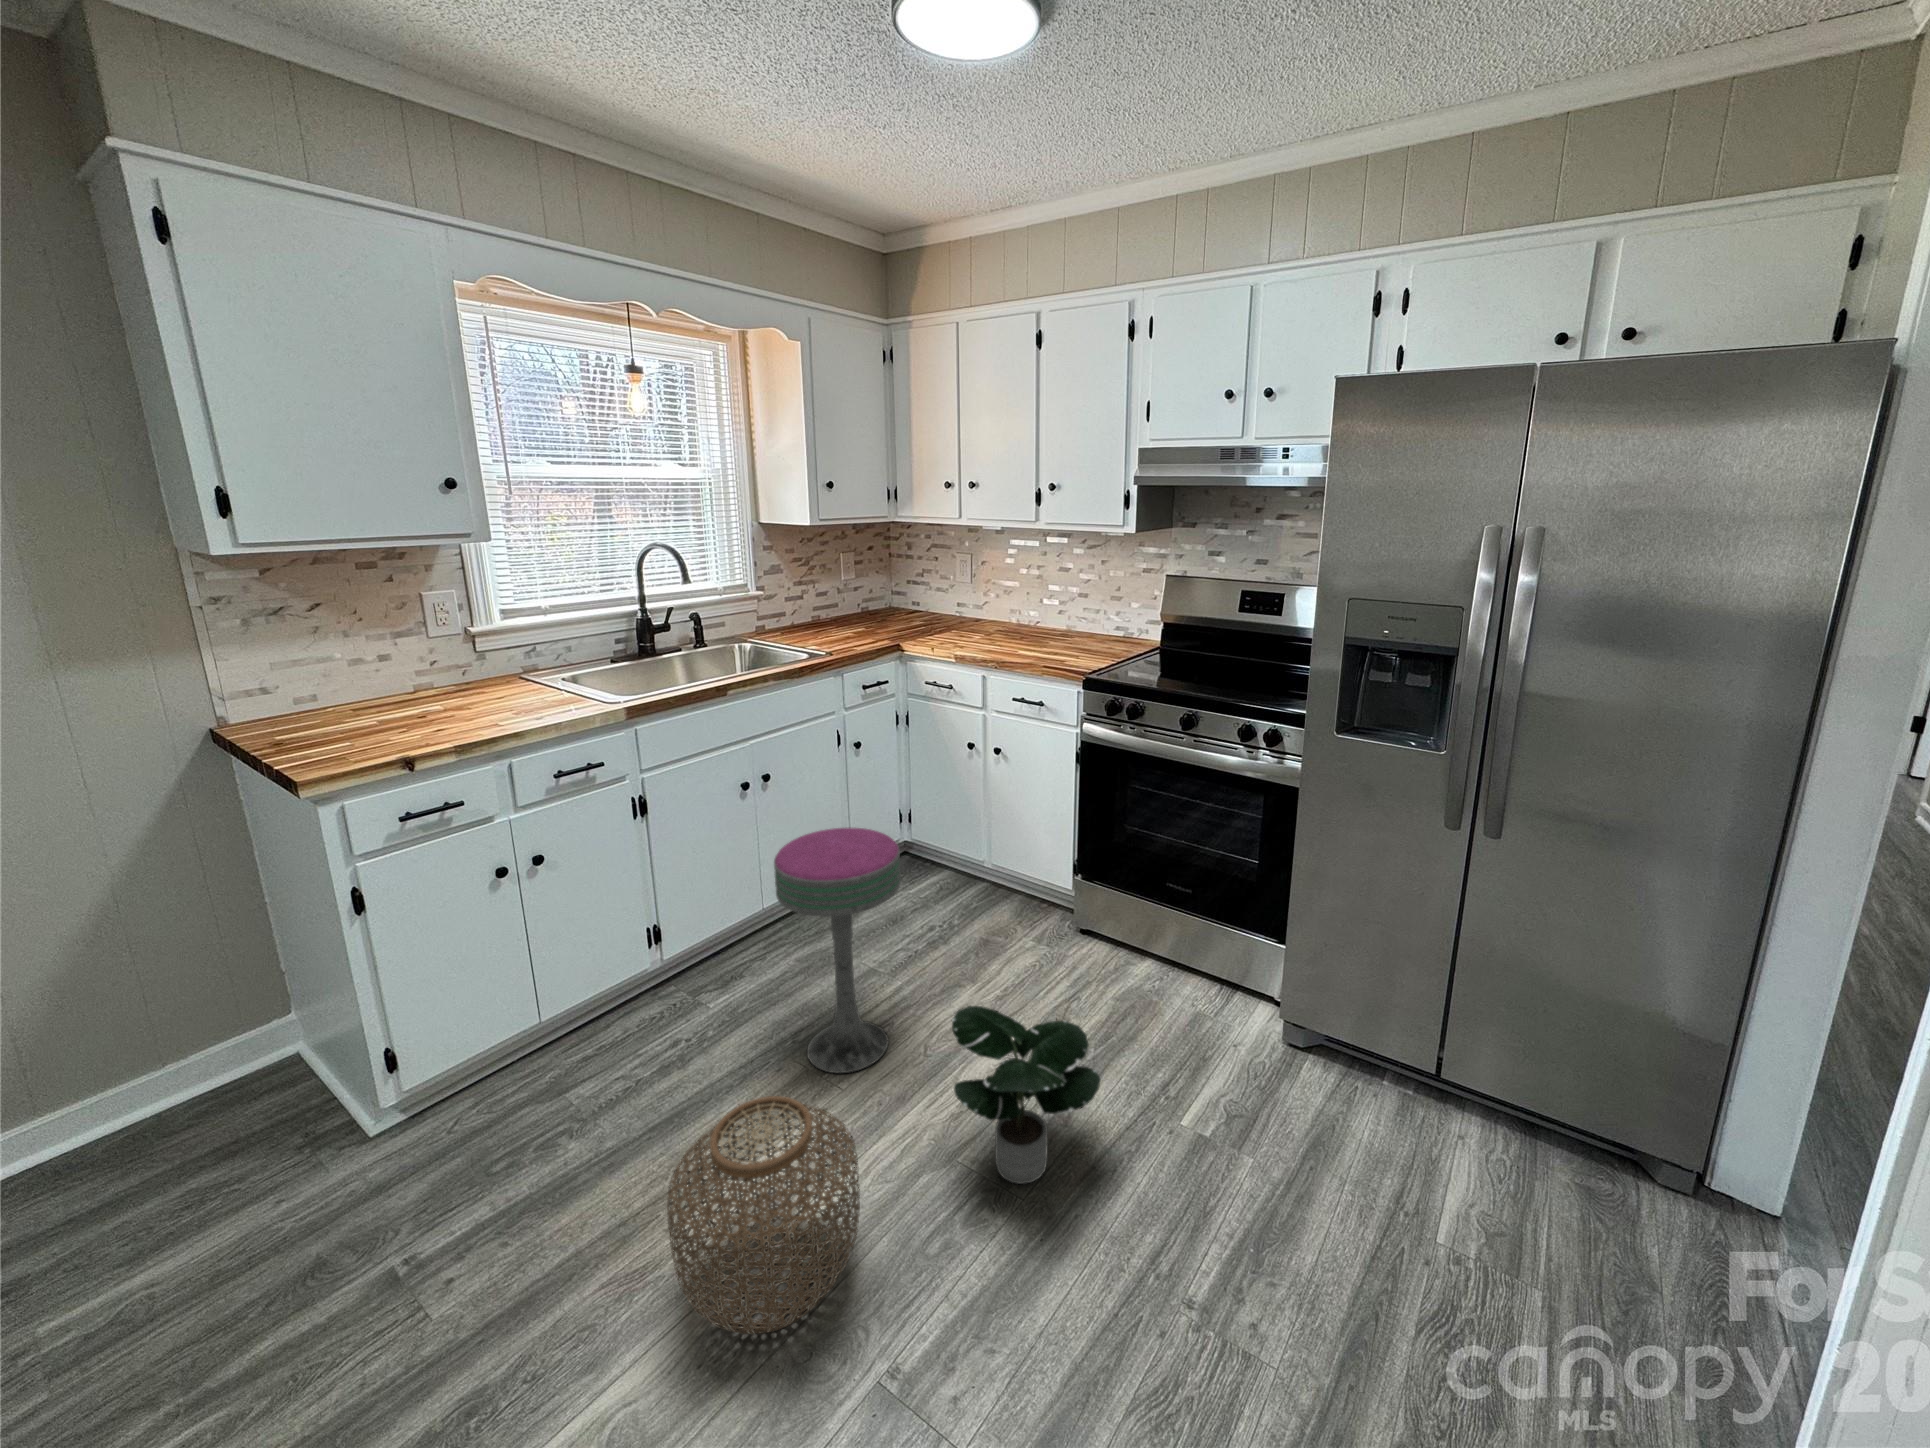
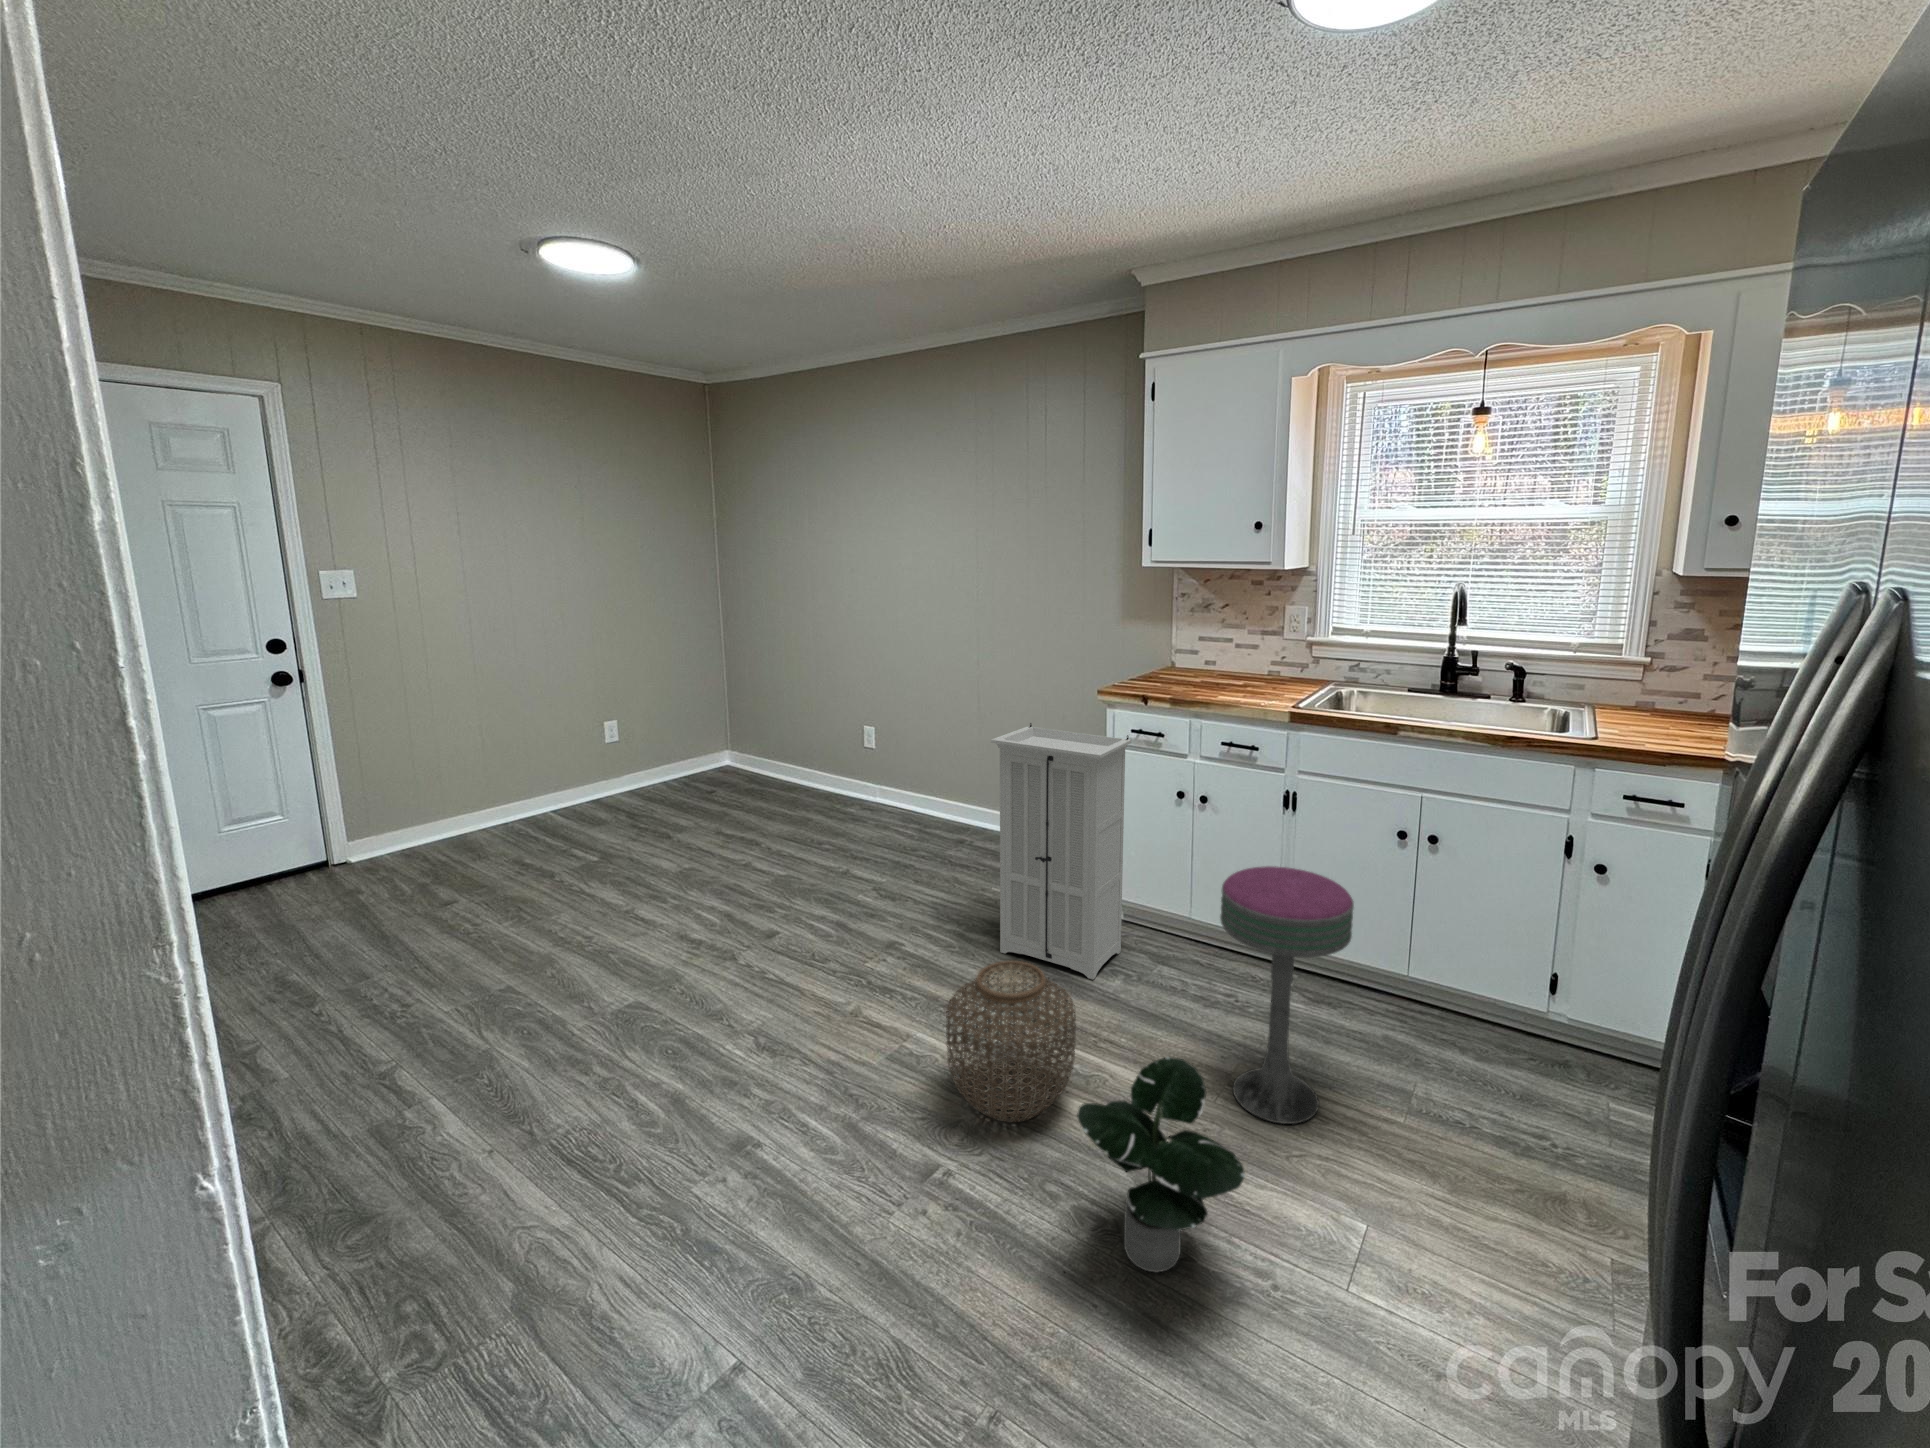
storage cabinet: none [199,813,546,1303] -> present [991,723,1131,980]

